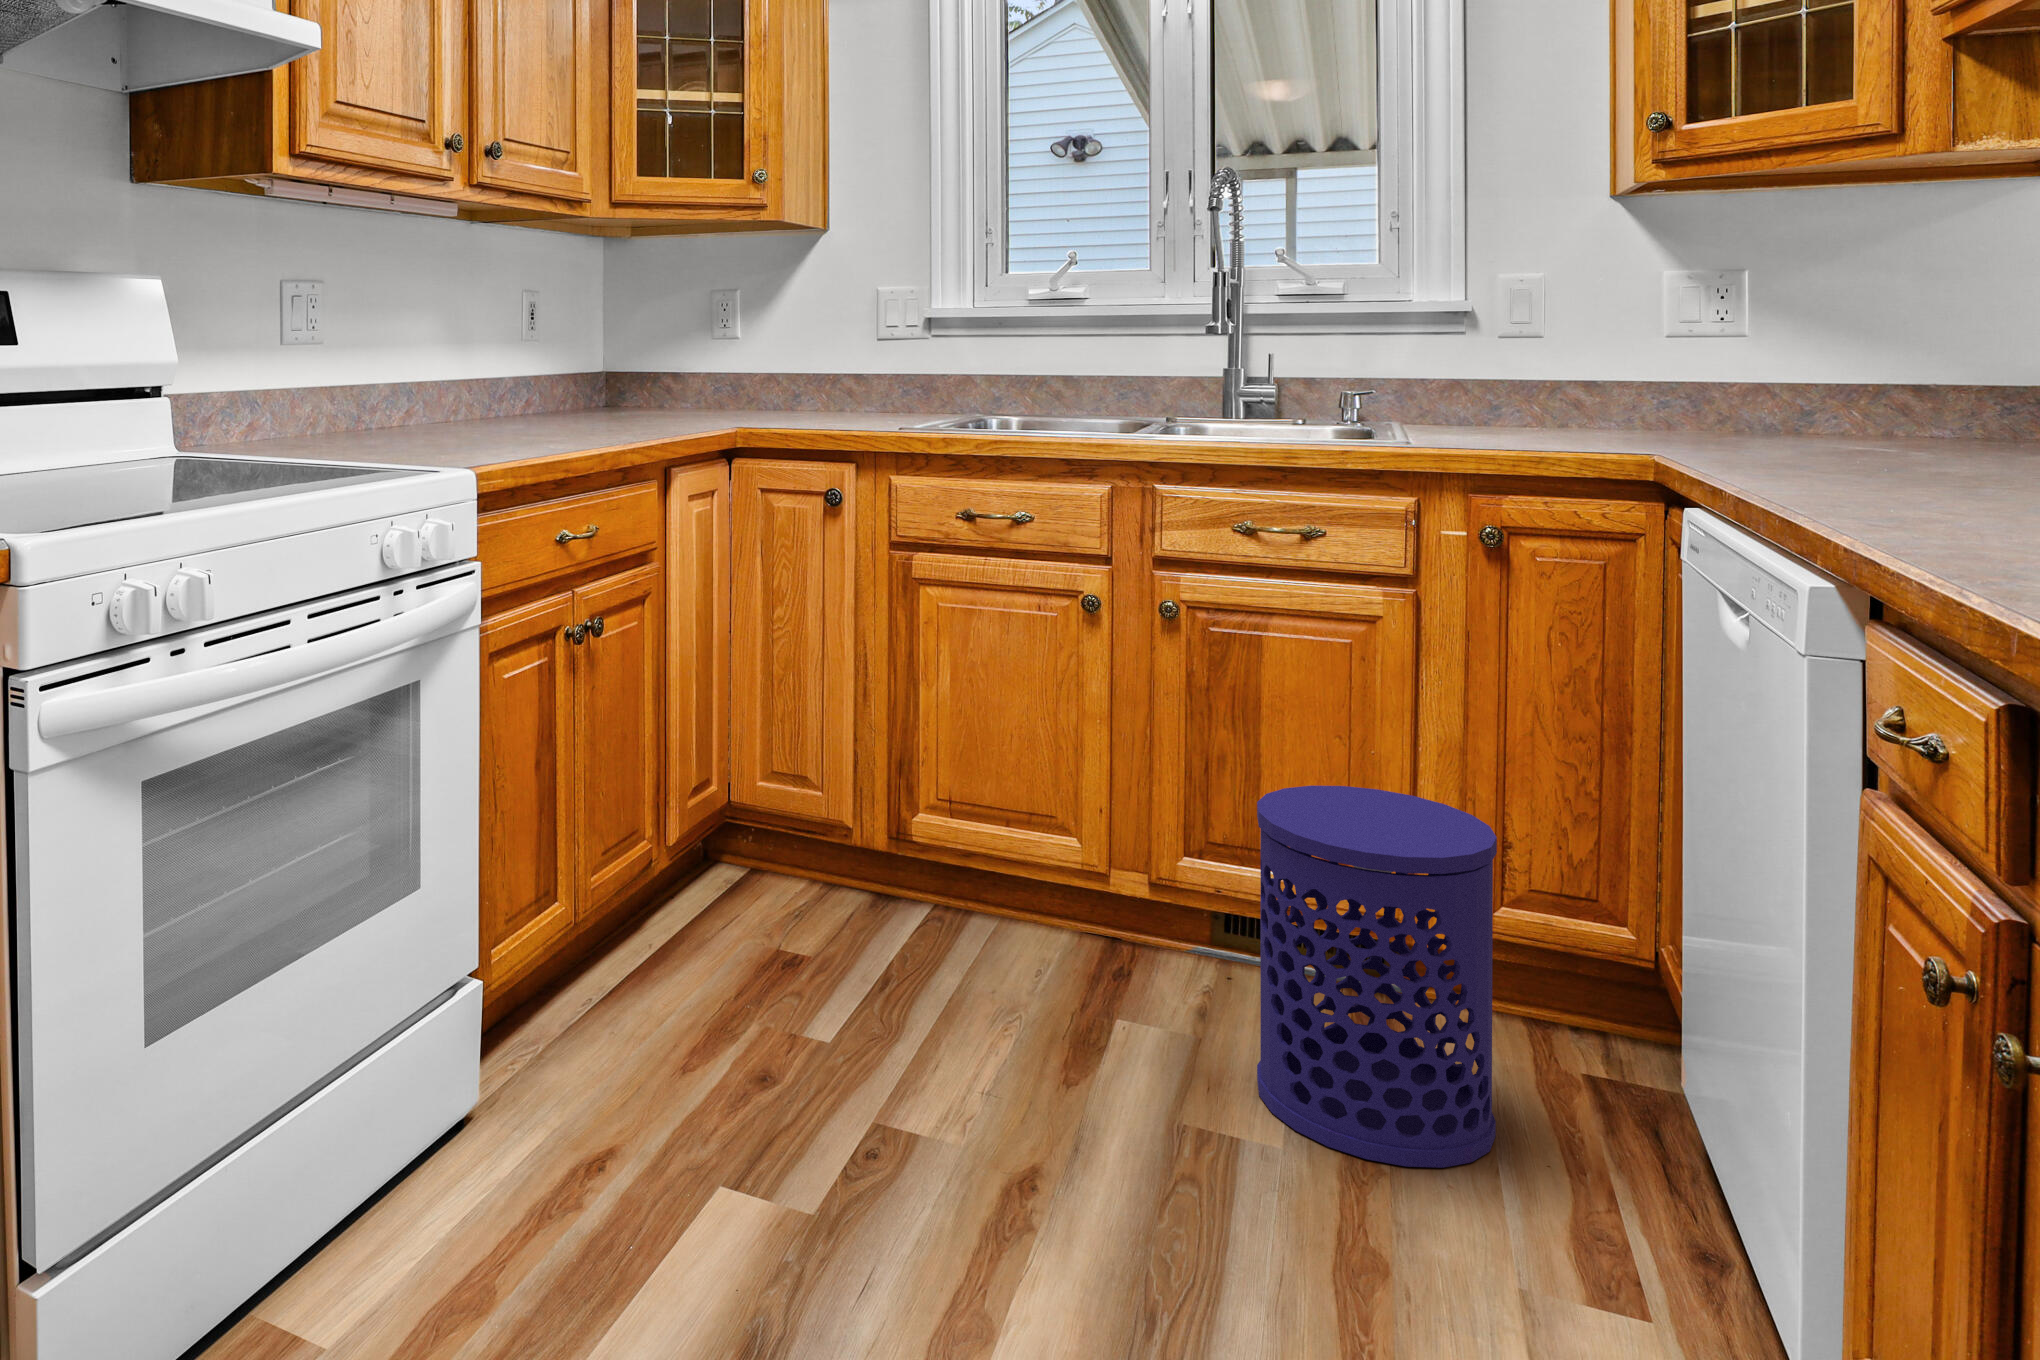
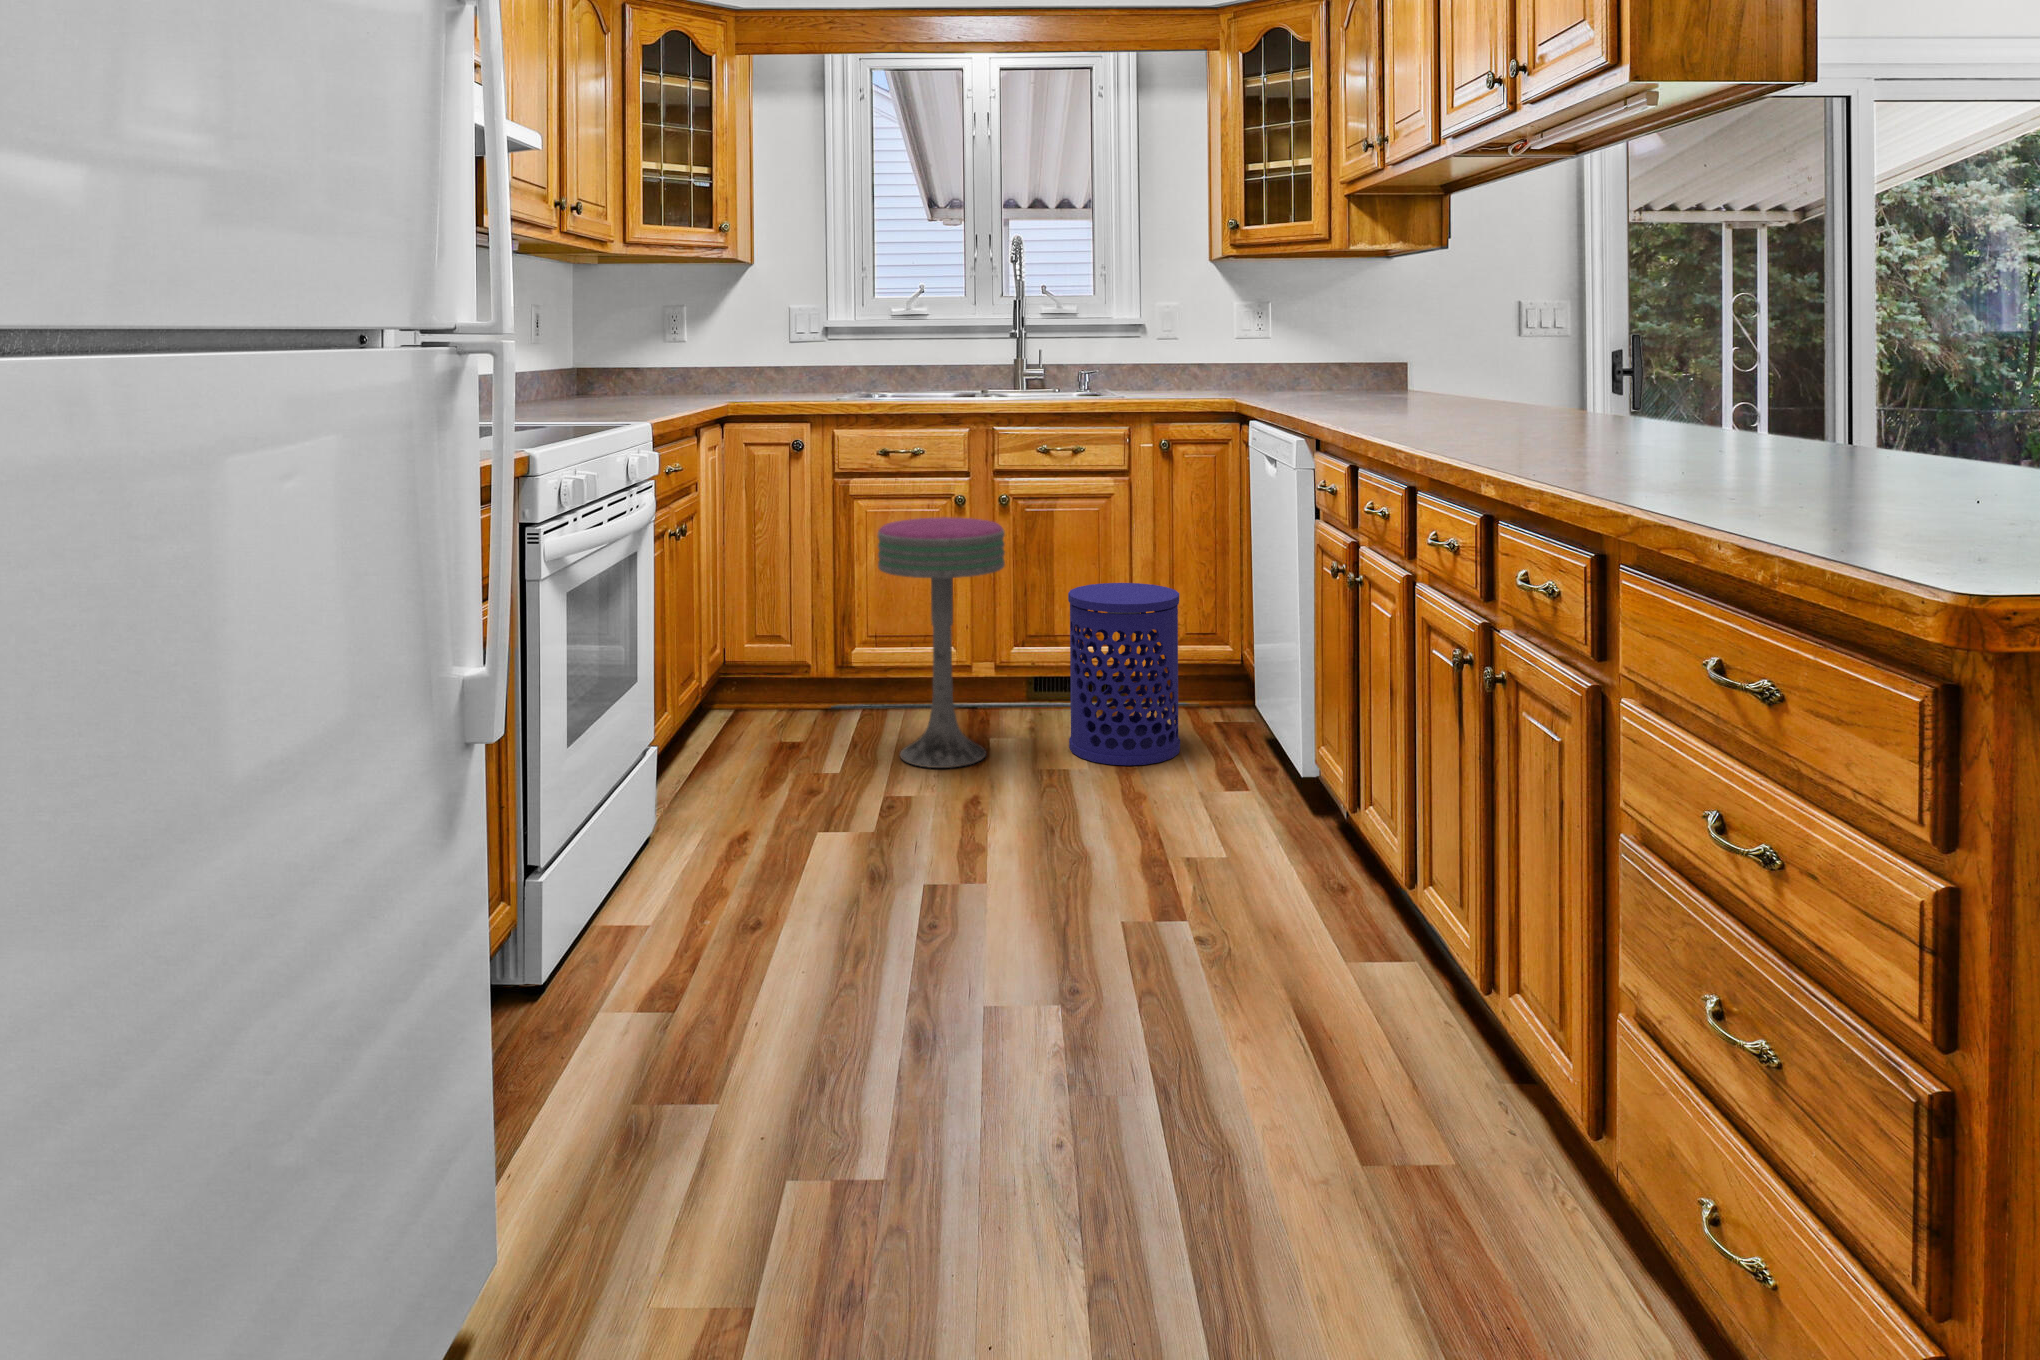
bar stool: none [903,637,1129,1081] -> present [878,517,1005,768]

